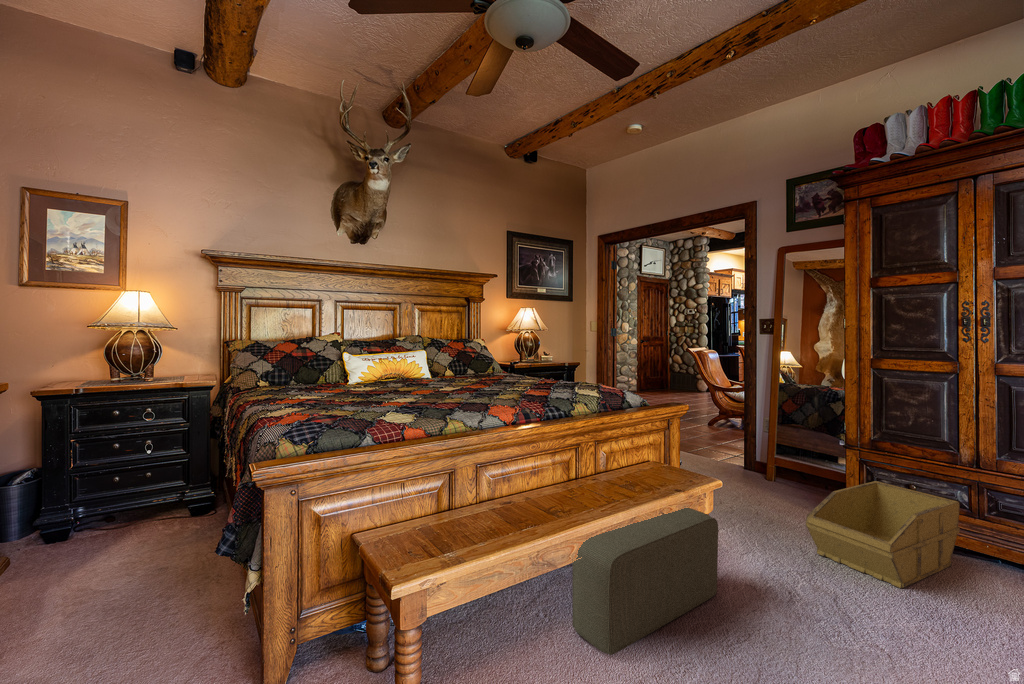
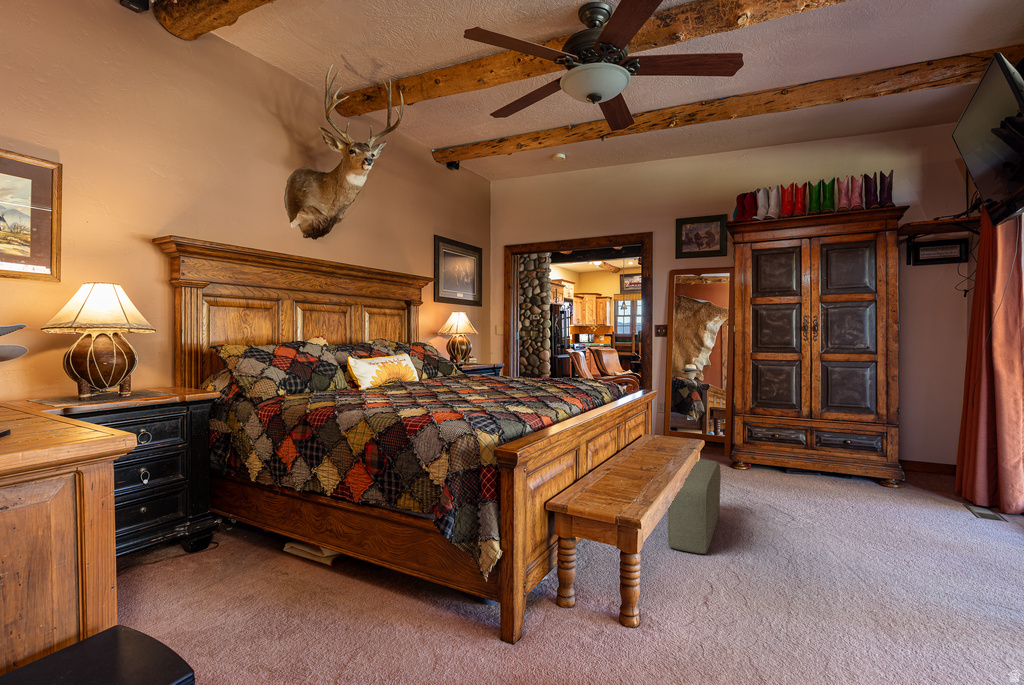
storage bin: present [806,481,960,588] -> none [739,435,806,493]

